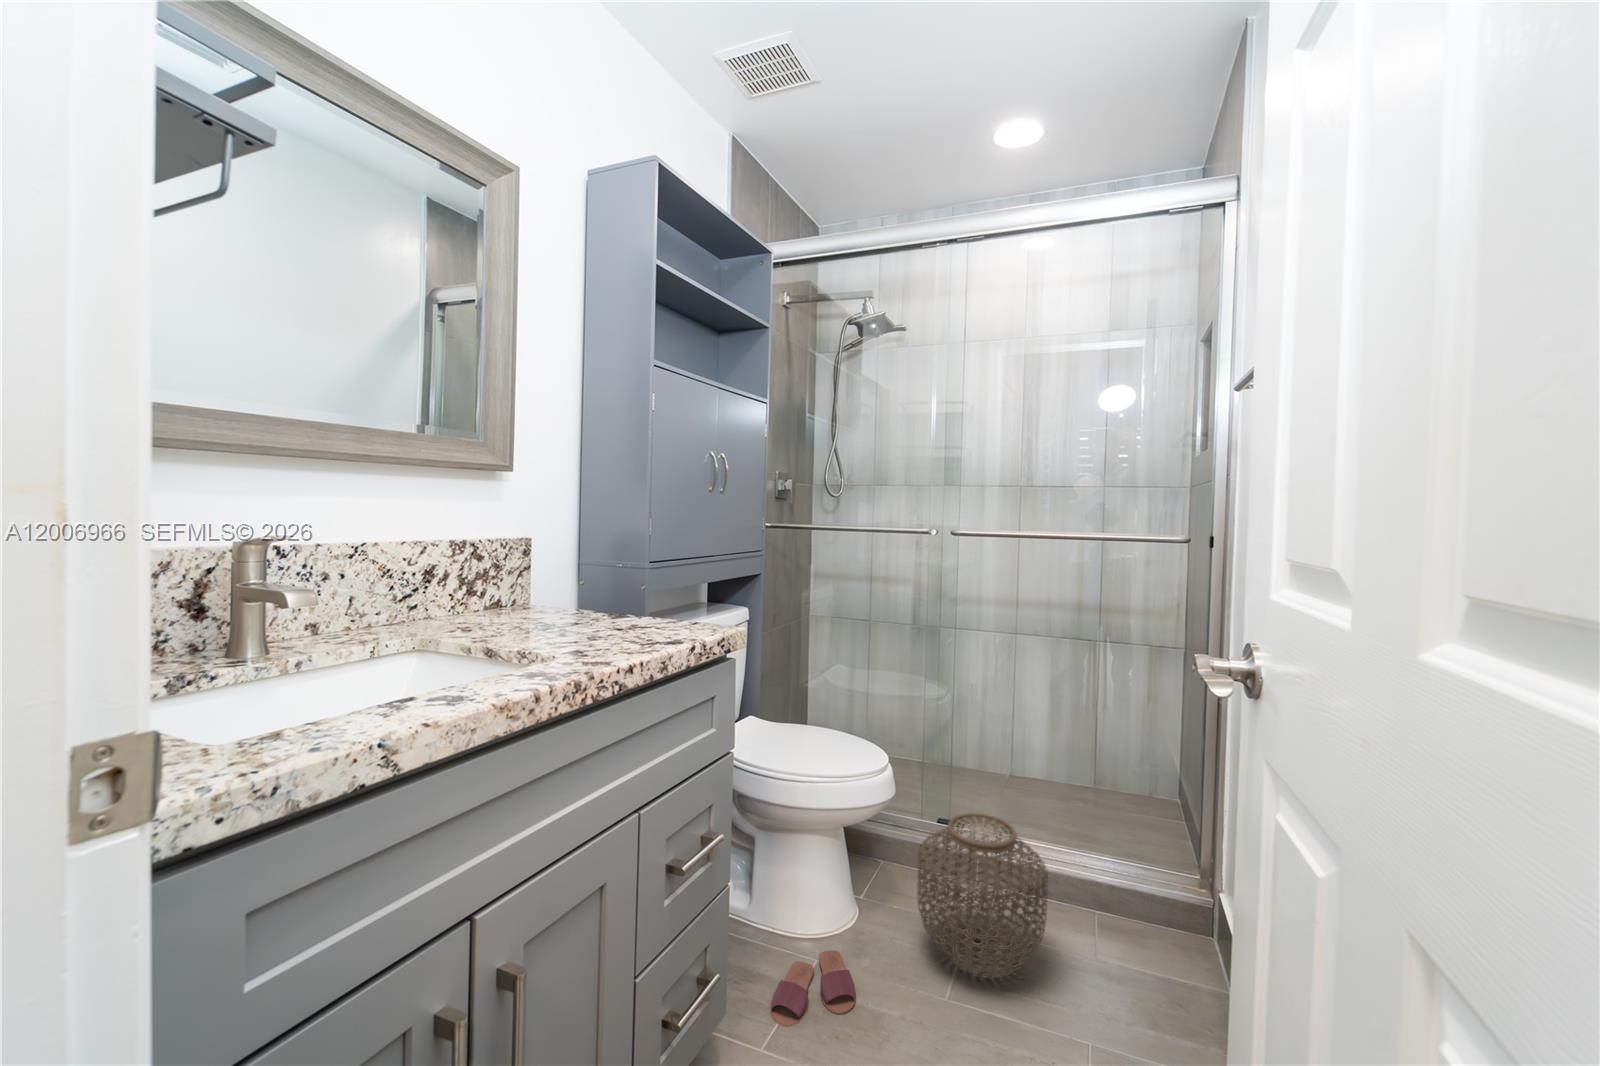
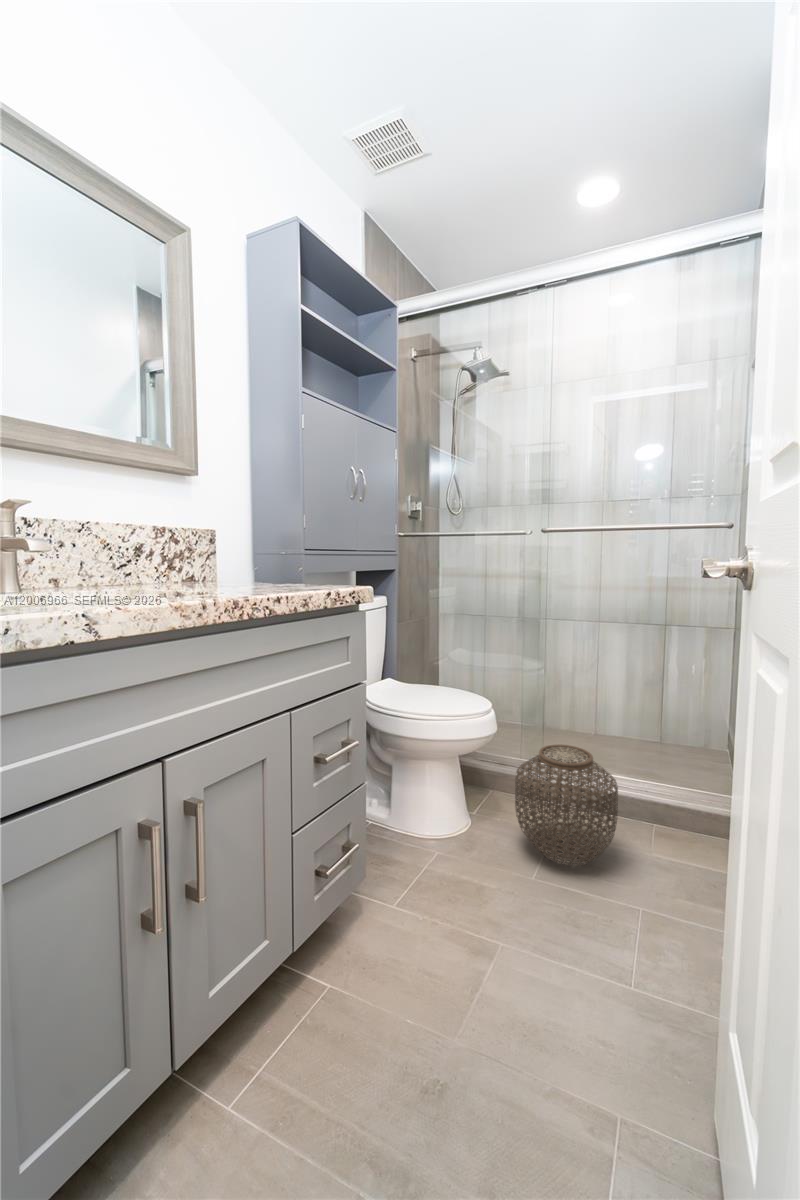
slippers: present [771,950,856,1027] -> none [401,844,466,892]

